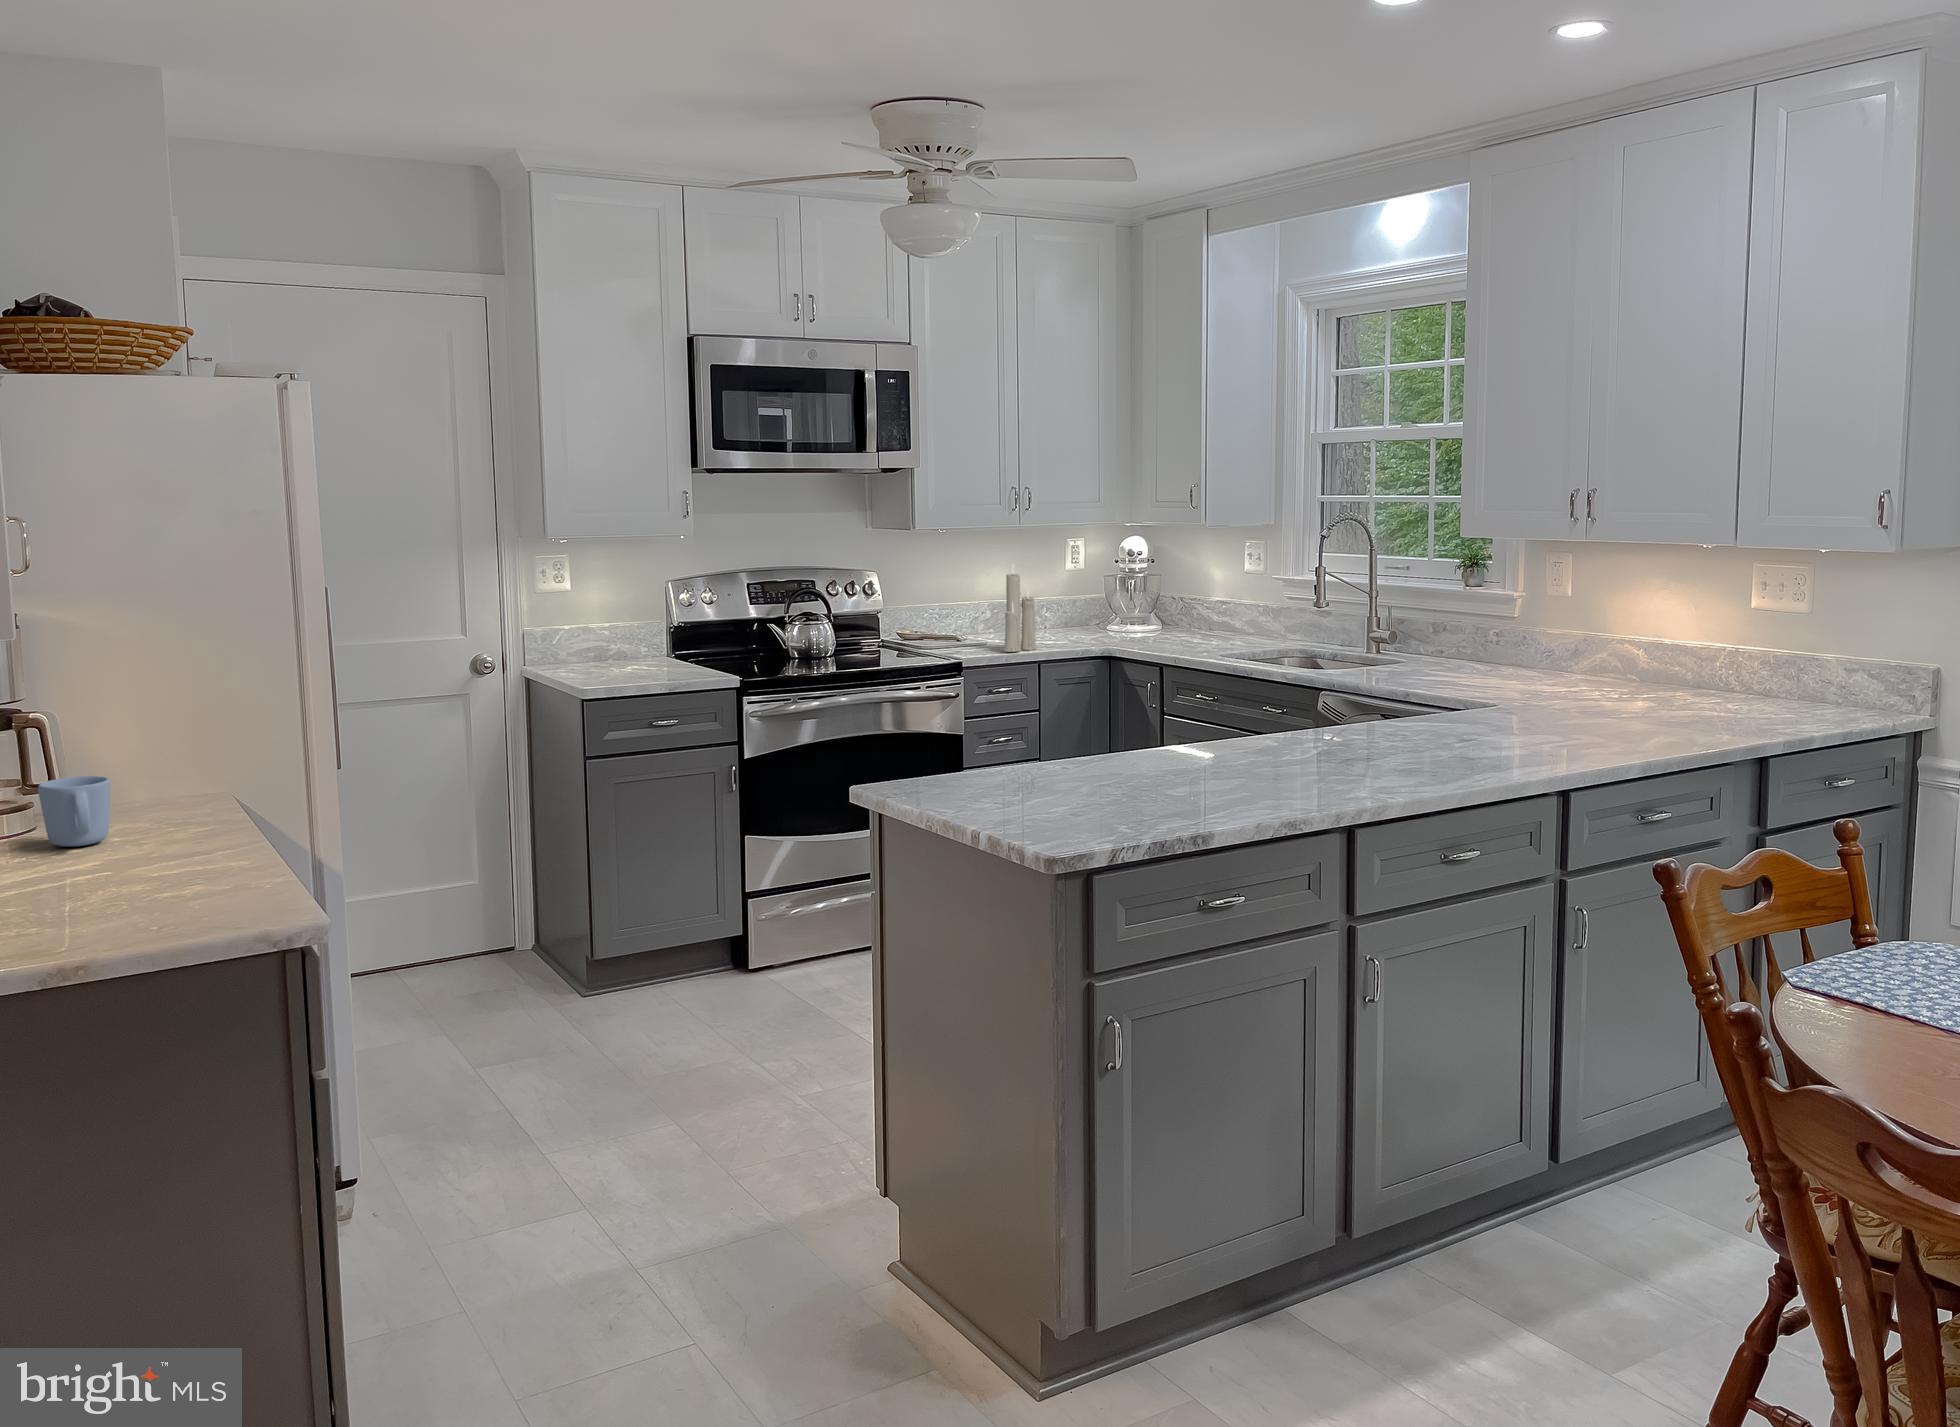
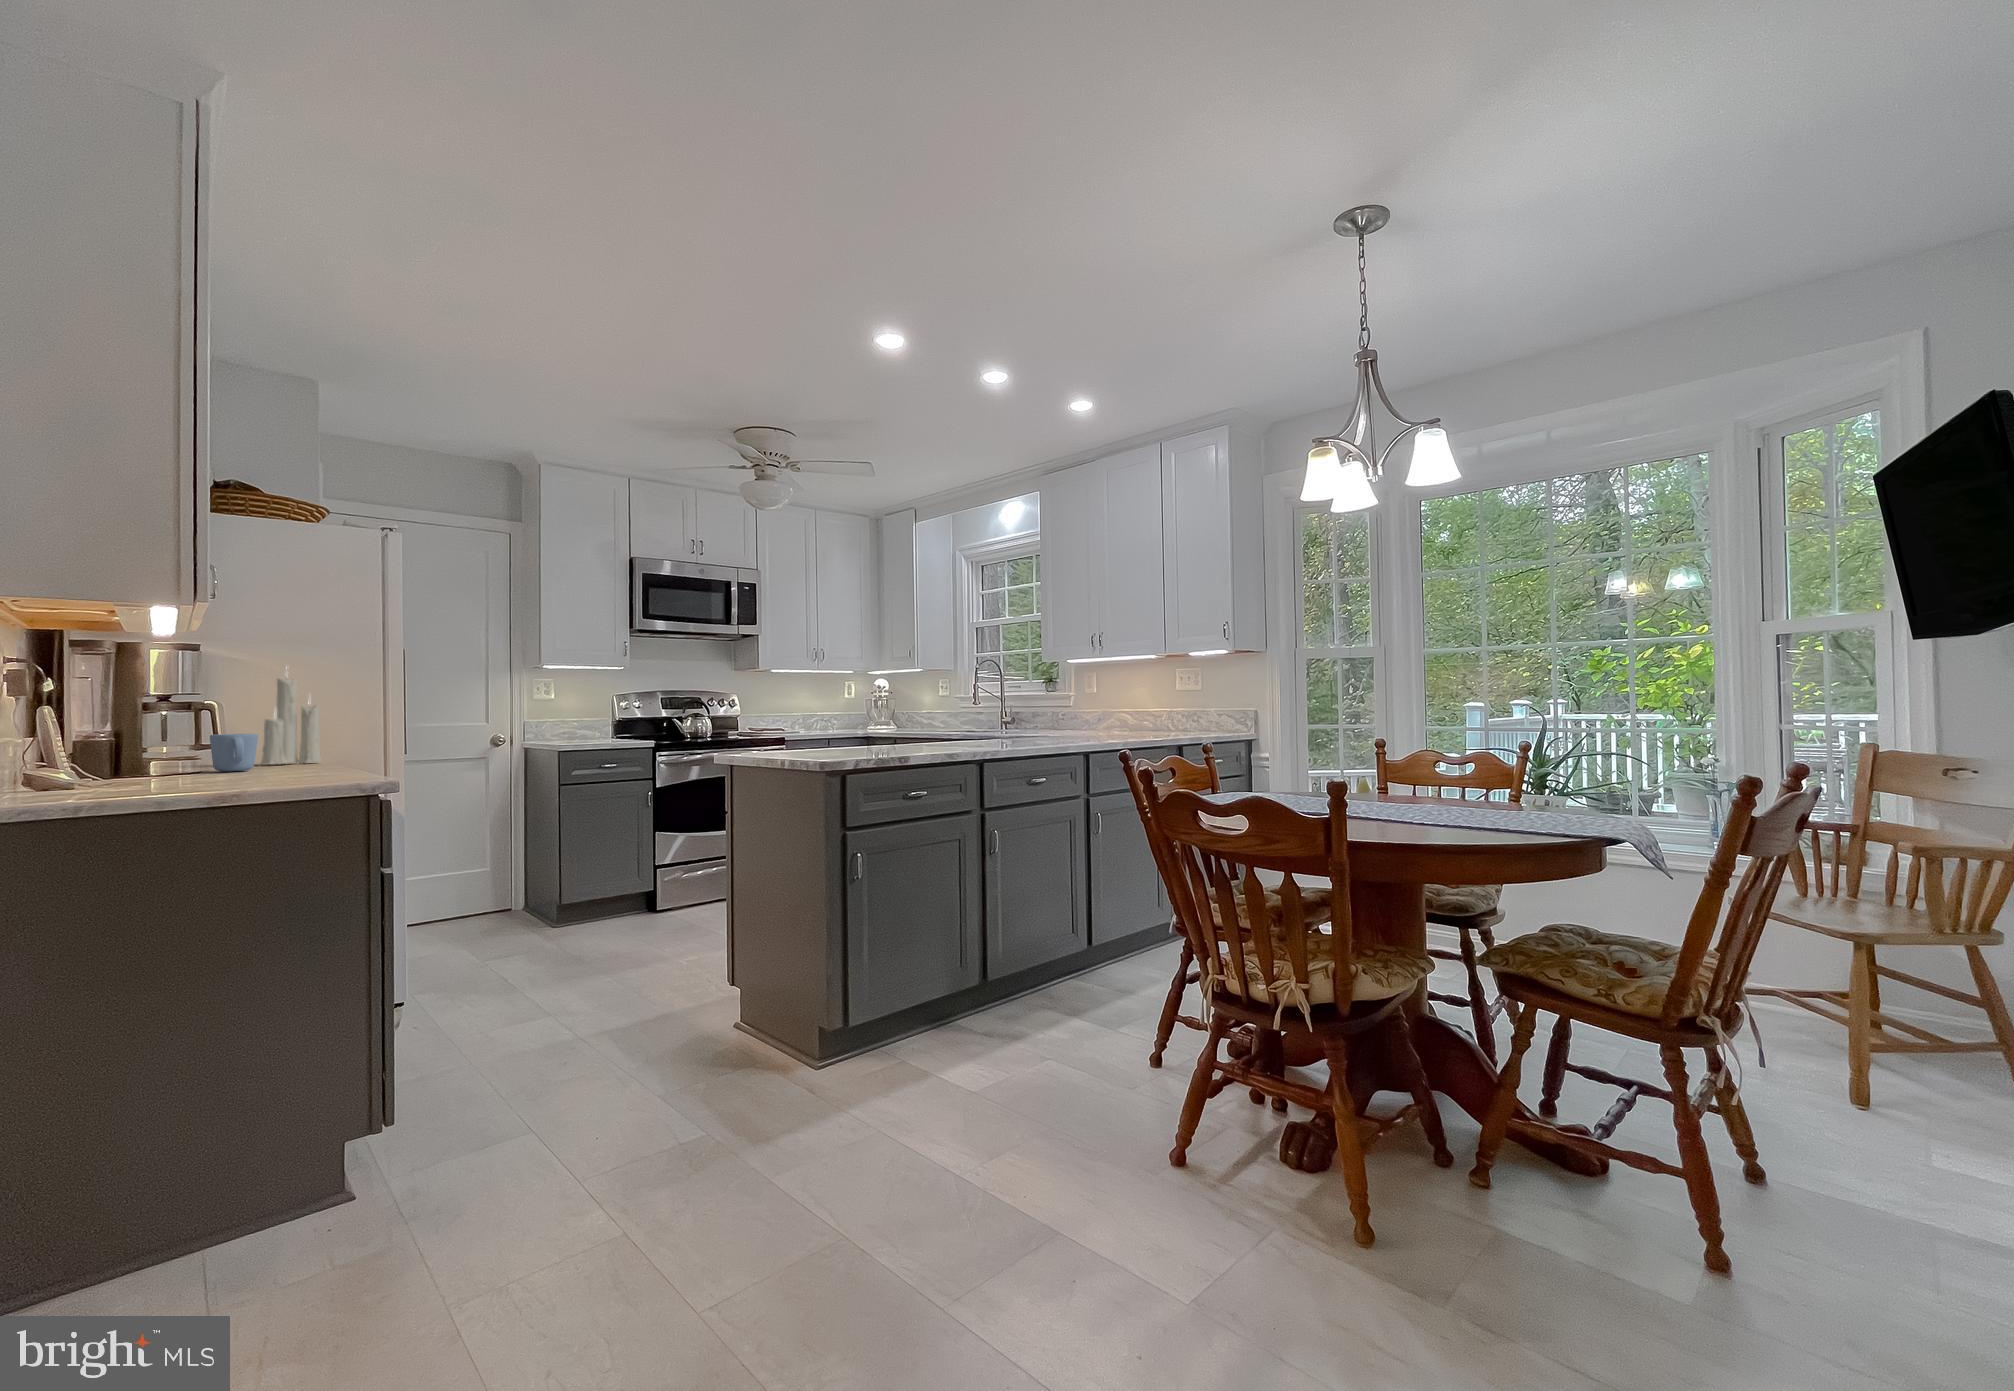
candle: present [1003,566,1036,652] -> present [261,674,320,765]

